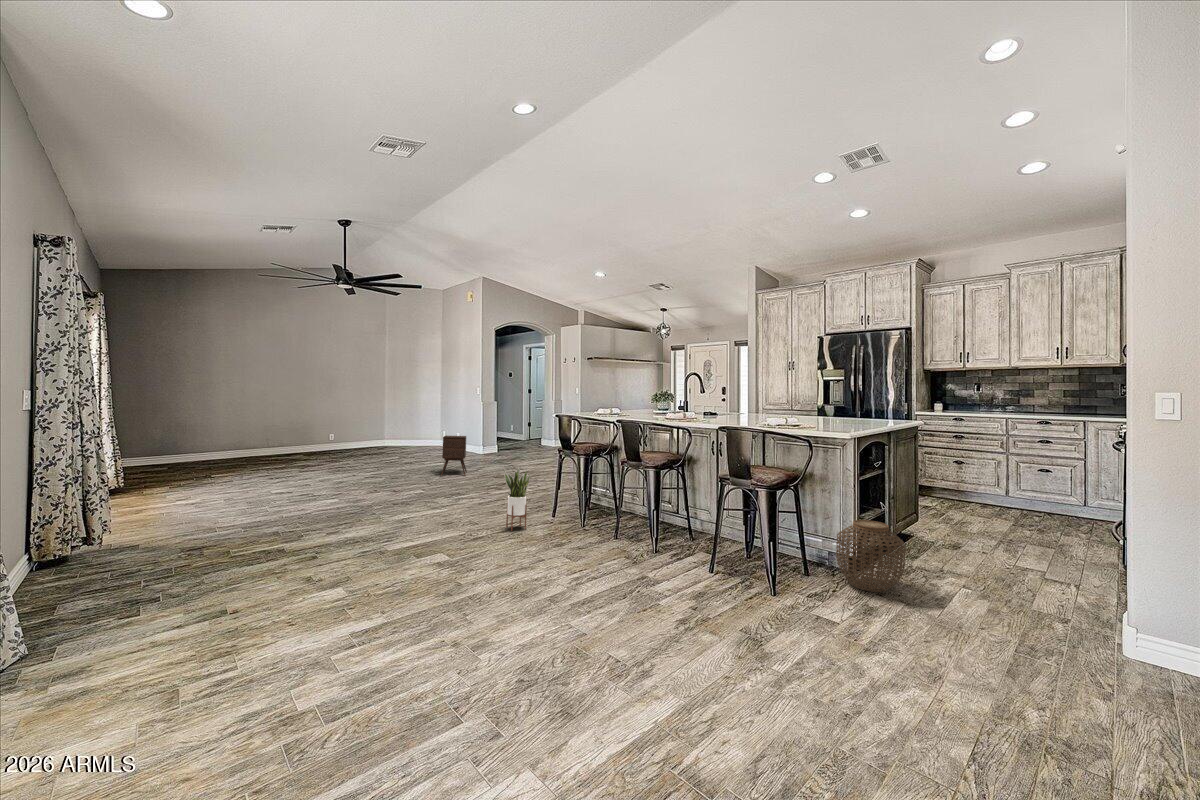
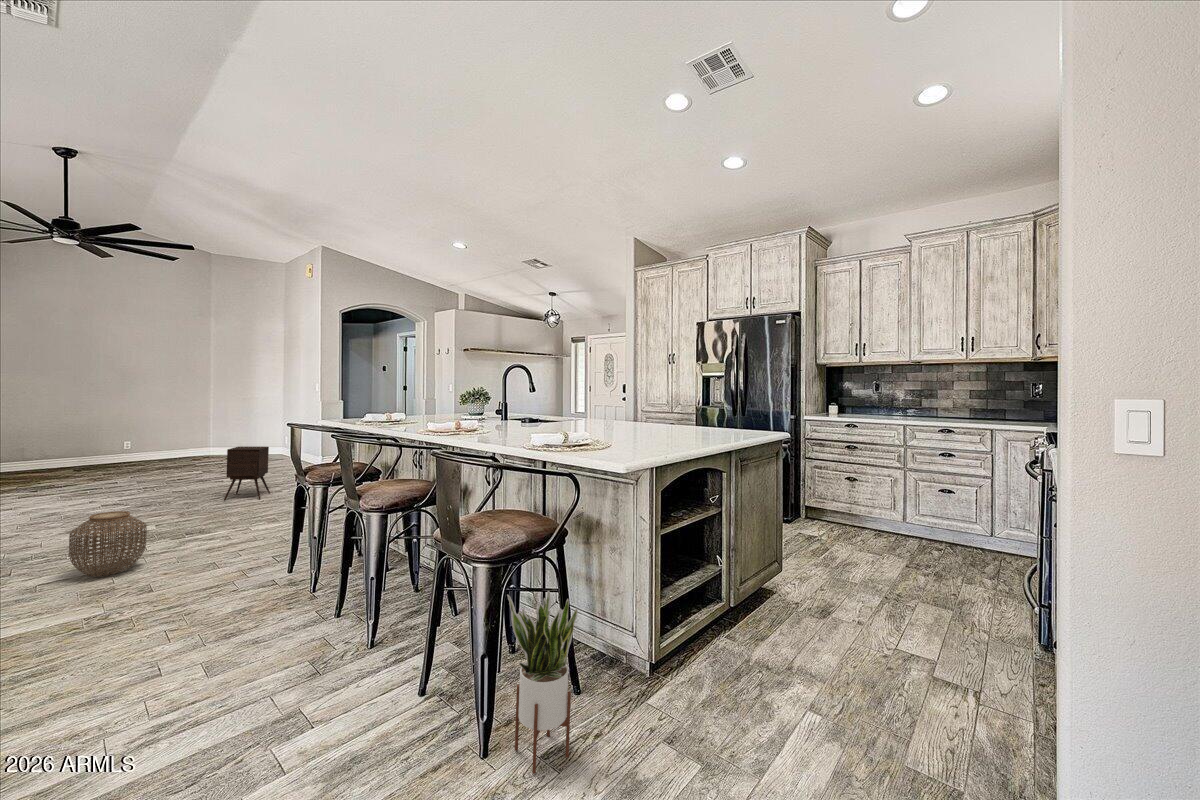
potted plant: present [503,467,530,531] -> present [507,591,577,774]
woven basket: present [836,520,905,592] -> present [69,511,147,577]

